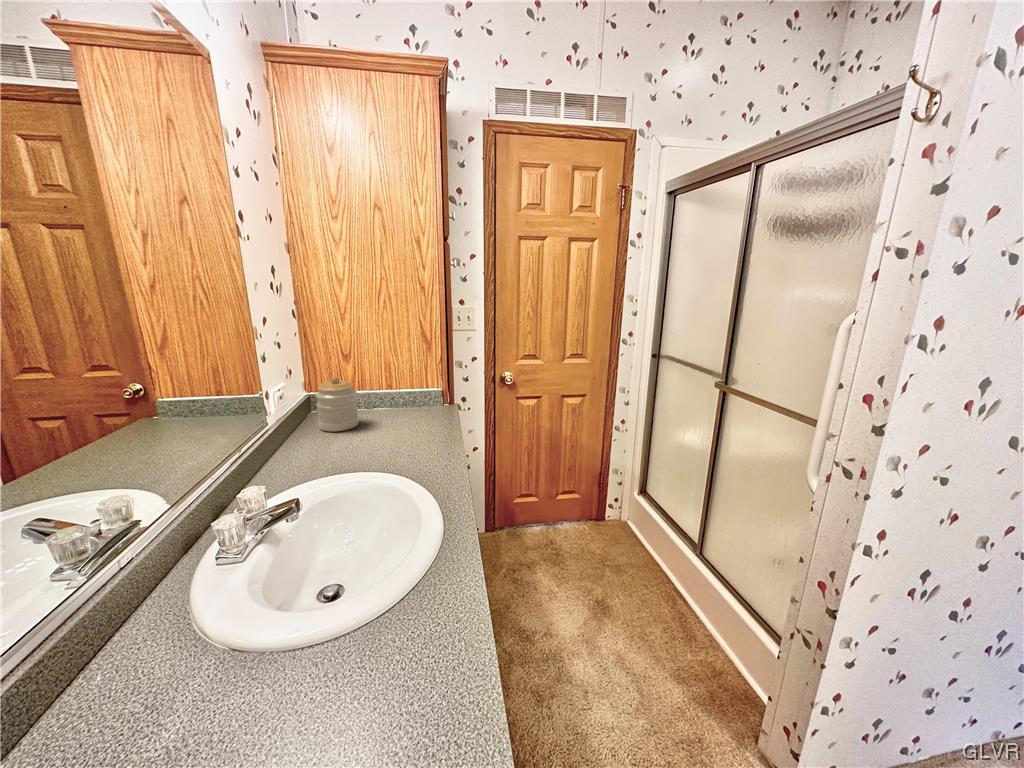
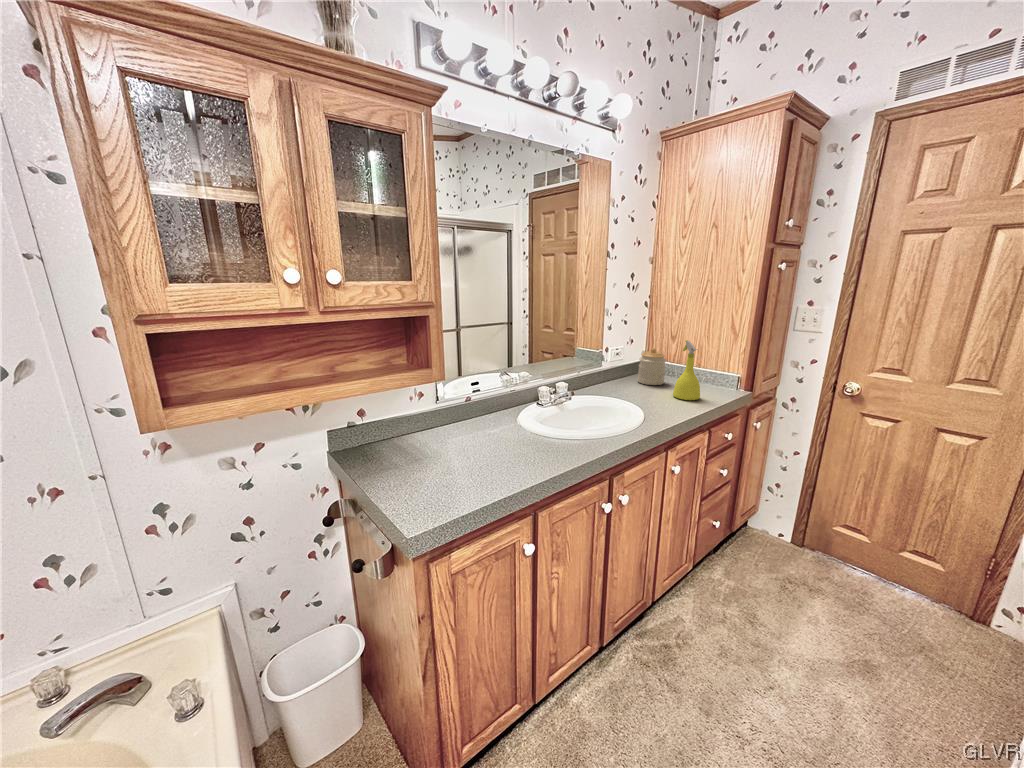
spray bottle: none [391,358,428,438] -> present [673,340,700,400]

